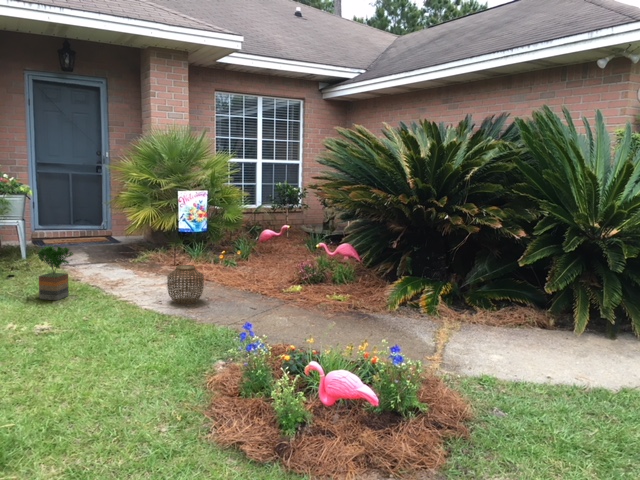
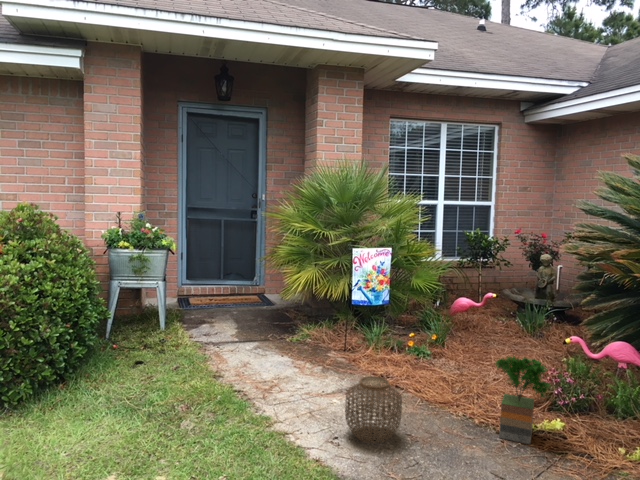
potted tree: present [38,246,73,300] -> present [496,356,550,444]

